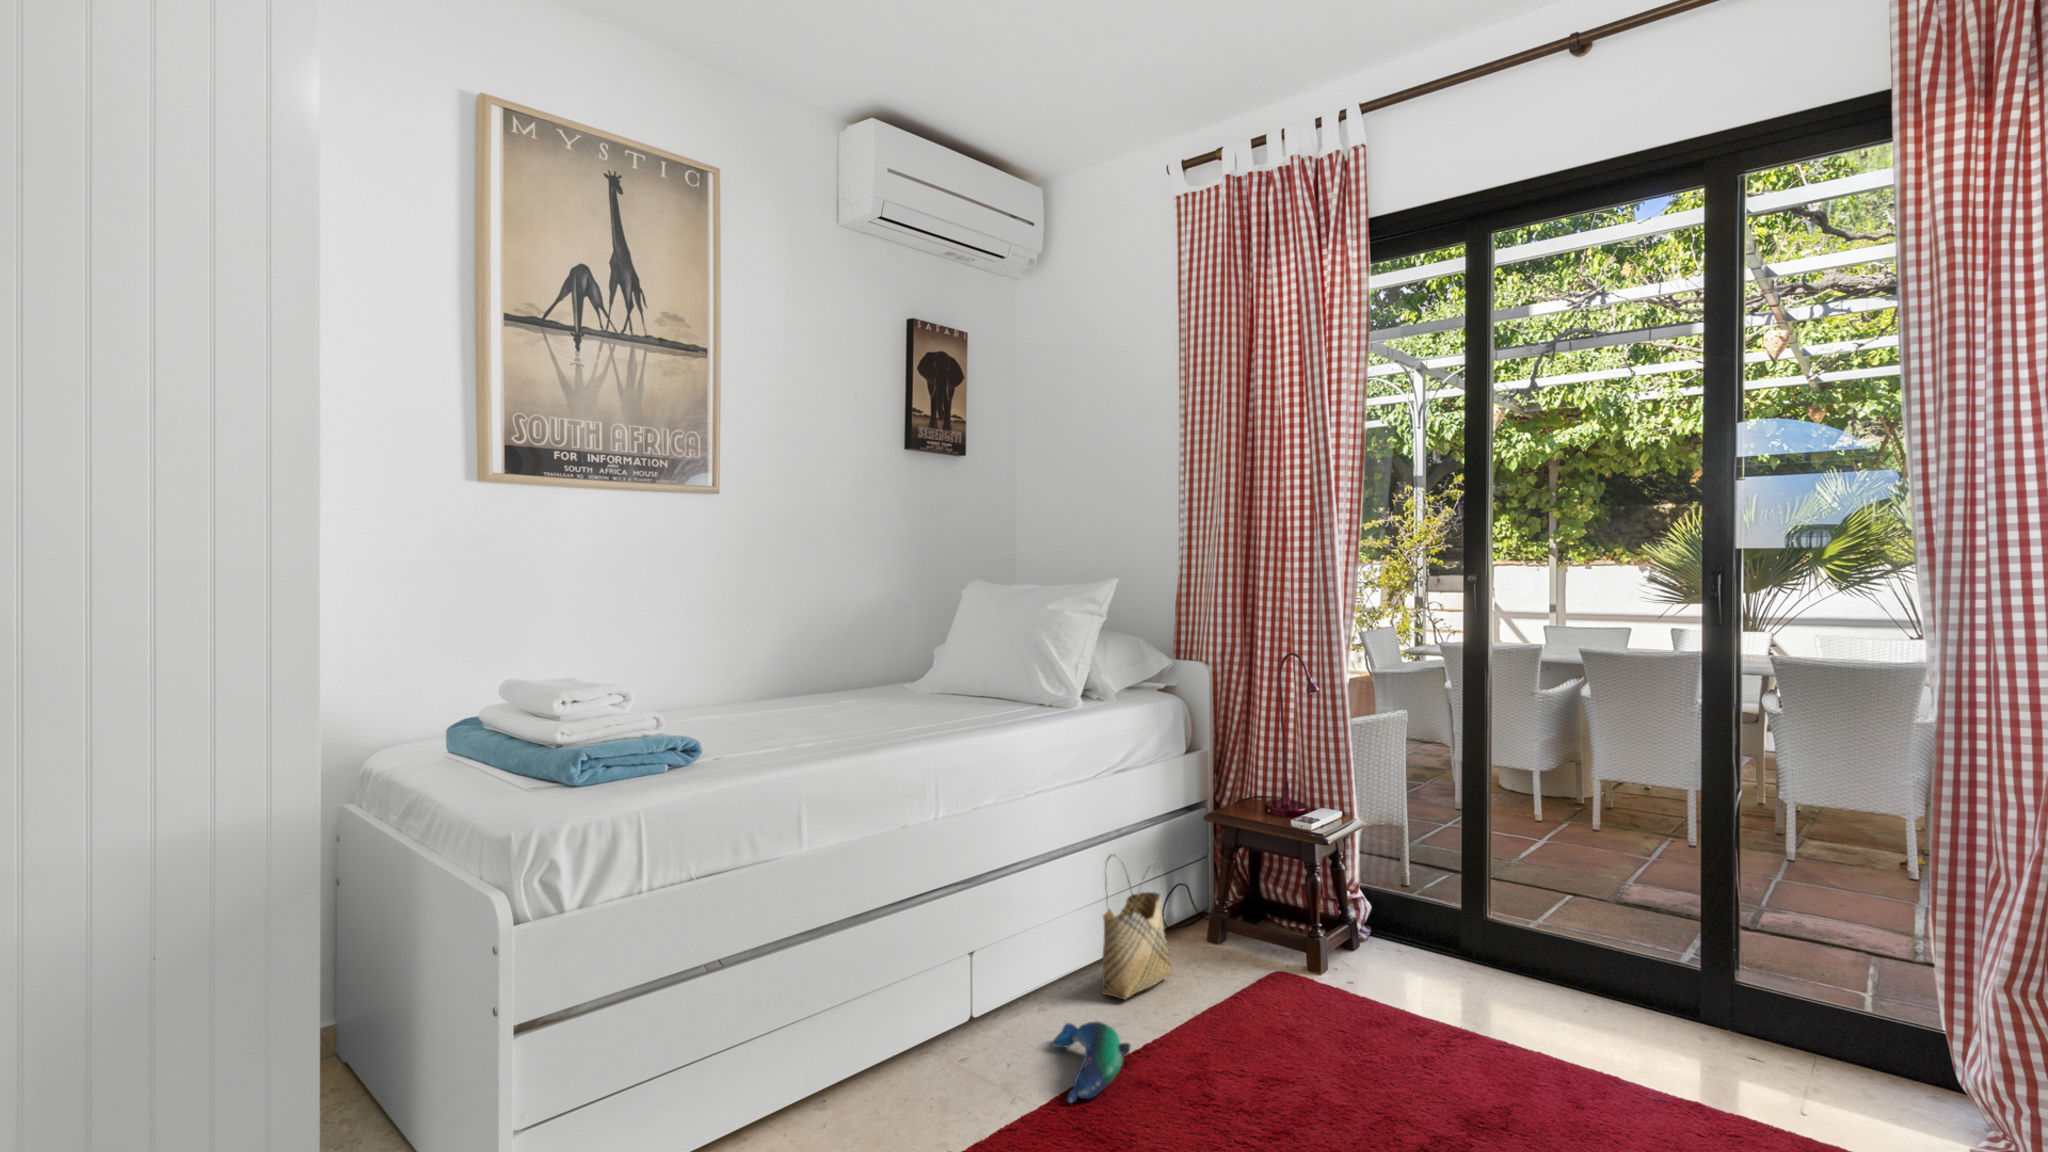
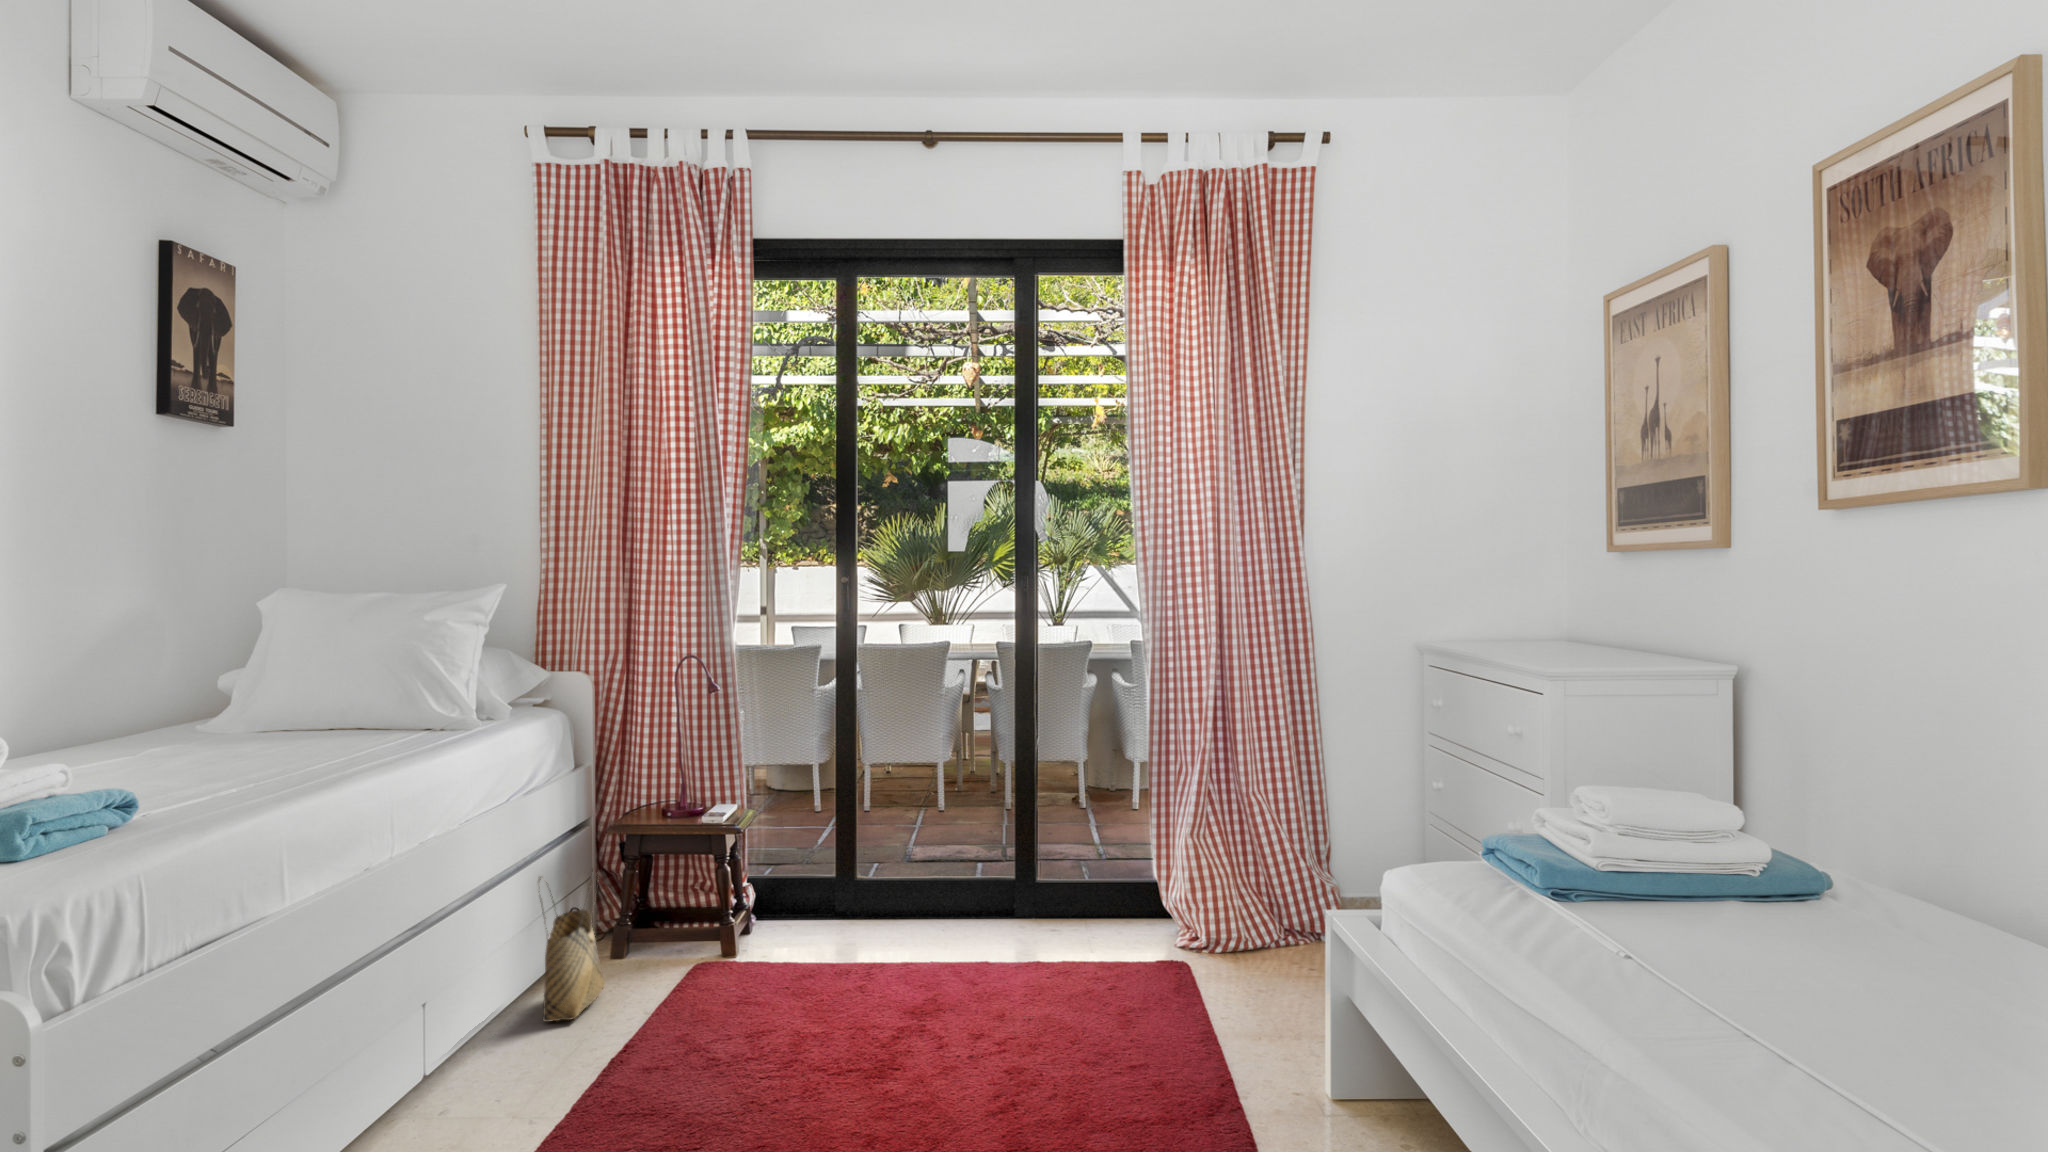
plush toy: present [1052,1022,1131,1103] -> none [535,1029,636,1104]

